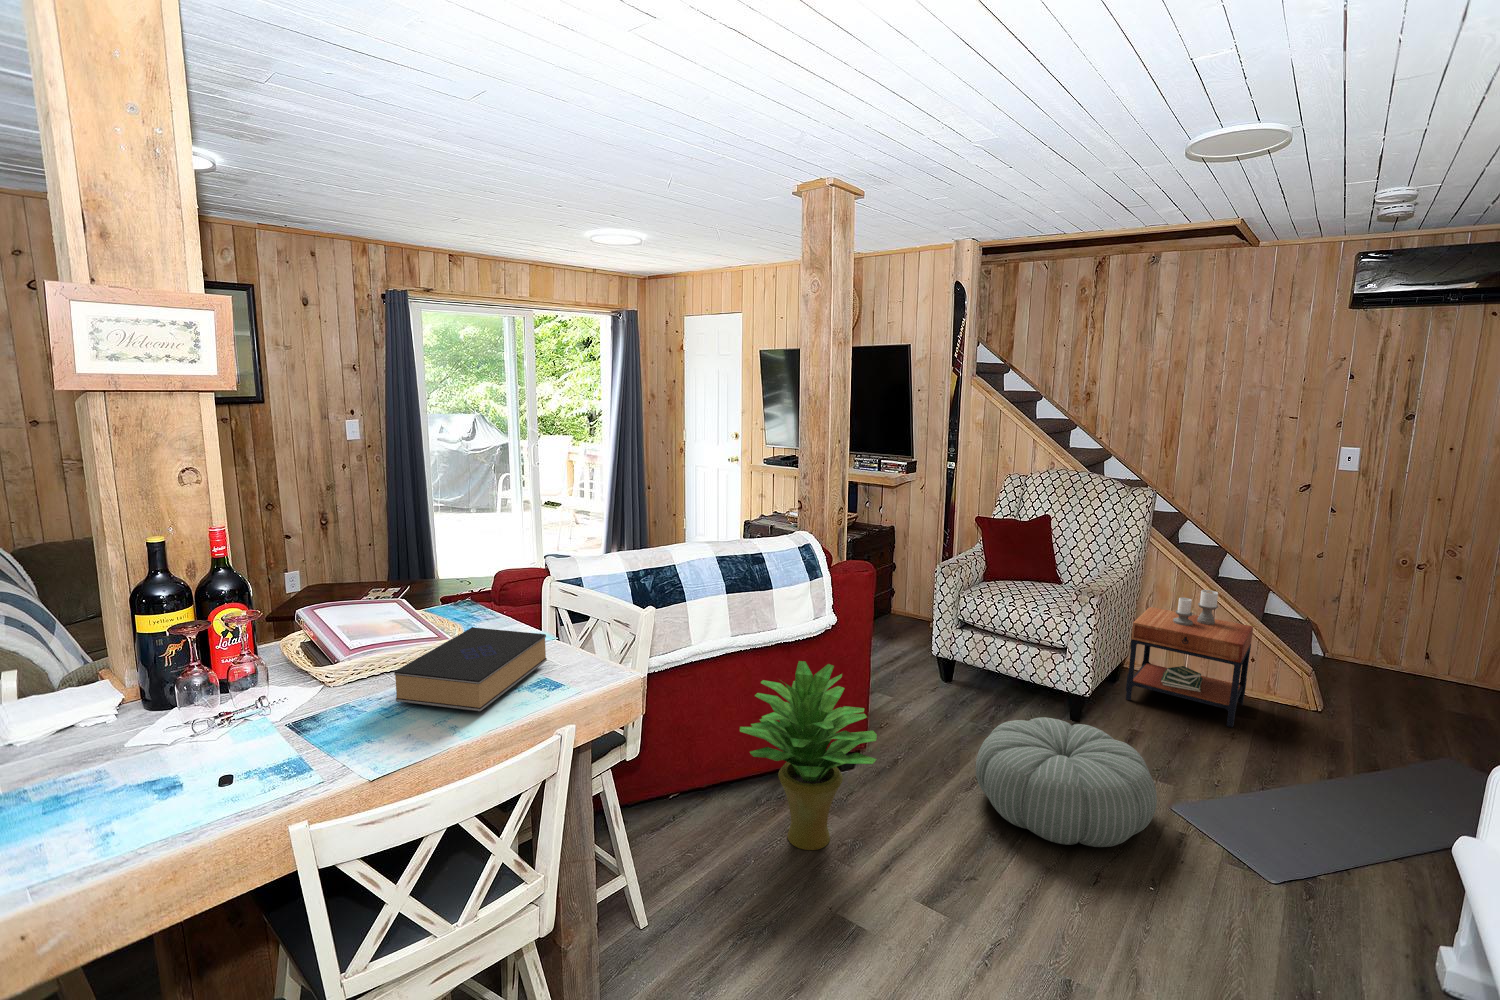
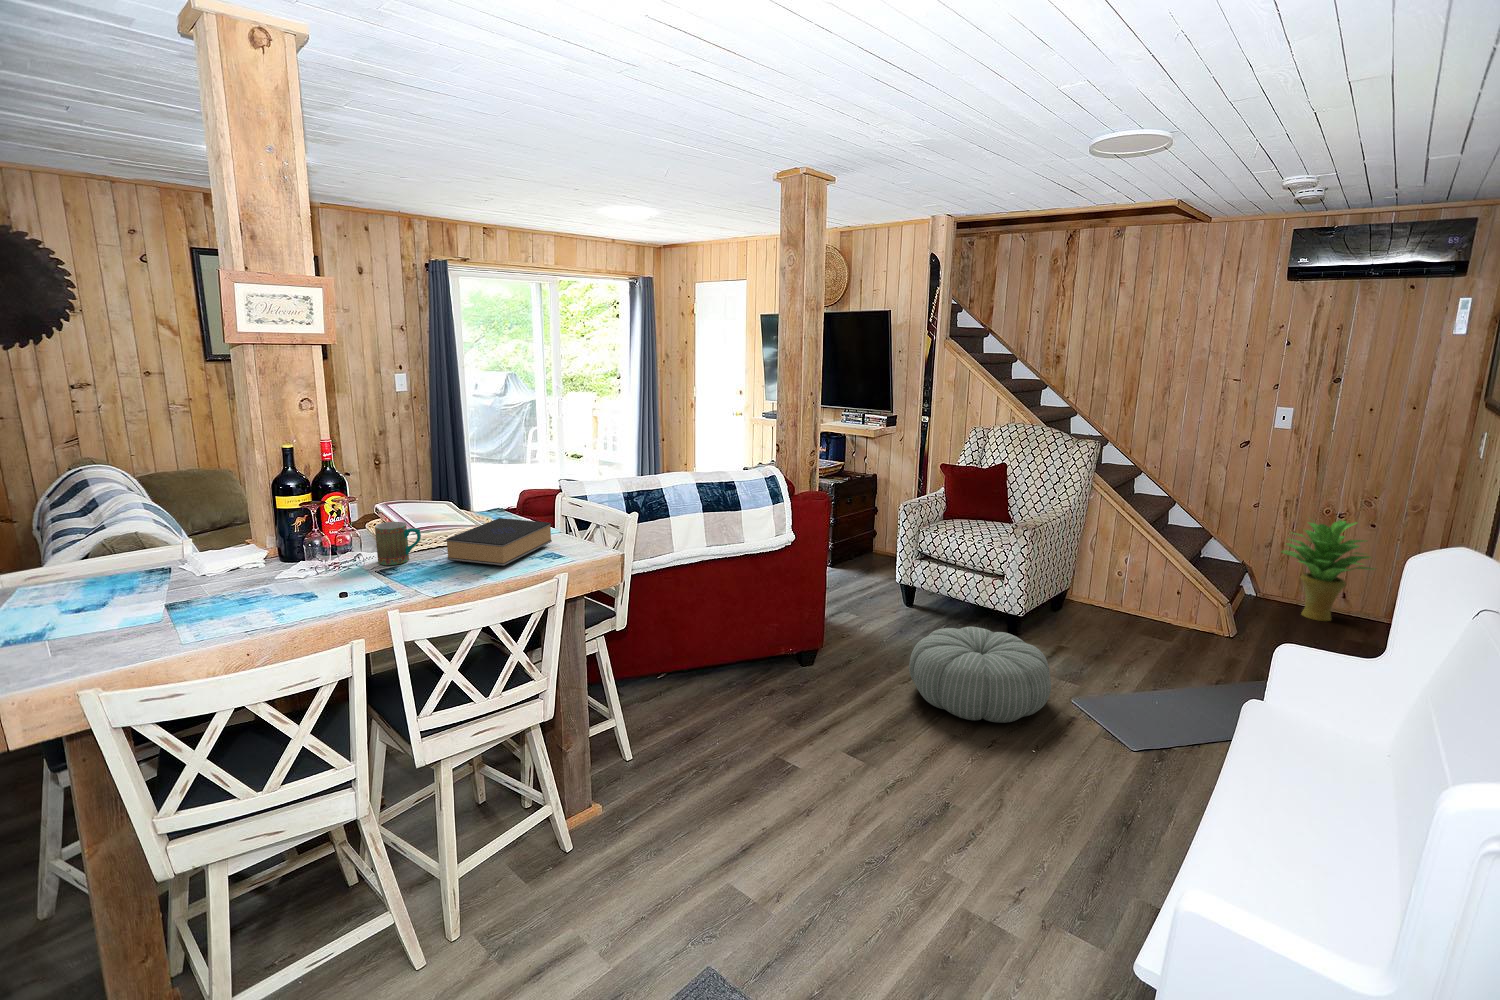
side table: present [1126,590,1253,727] -> none [1062,530,1175,646]
mug: none [286,646,356,715] -> present [375,522,421,565]
potted plant: present [740,661,877,850] -> present [1282,519,1375,621]

